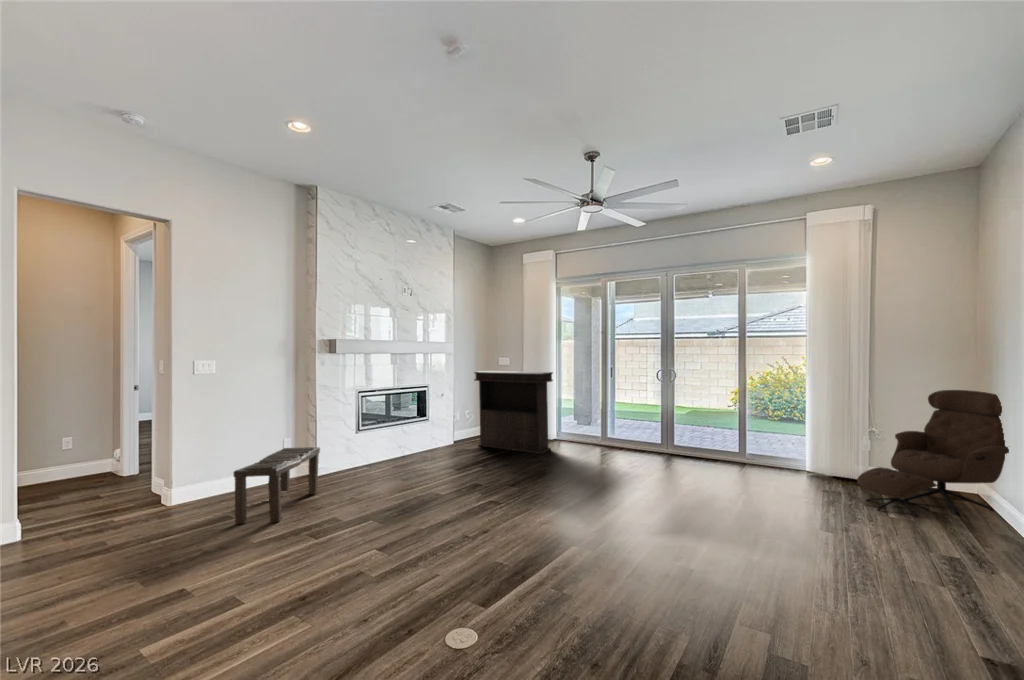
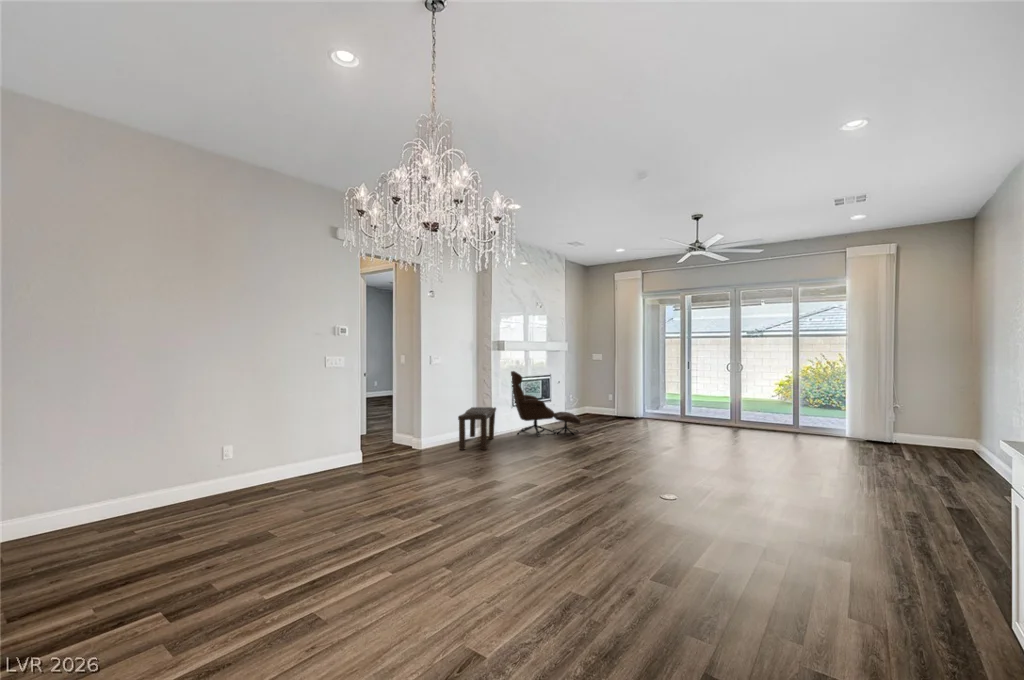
console table: present [474,371,553,454] -> none [581,363,643,425]
lounge chair: present [857,390,1009,517] -> present [511,371,580,436]

